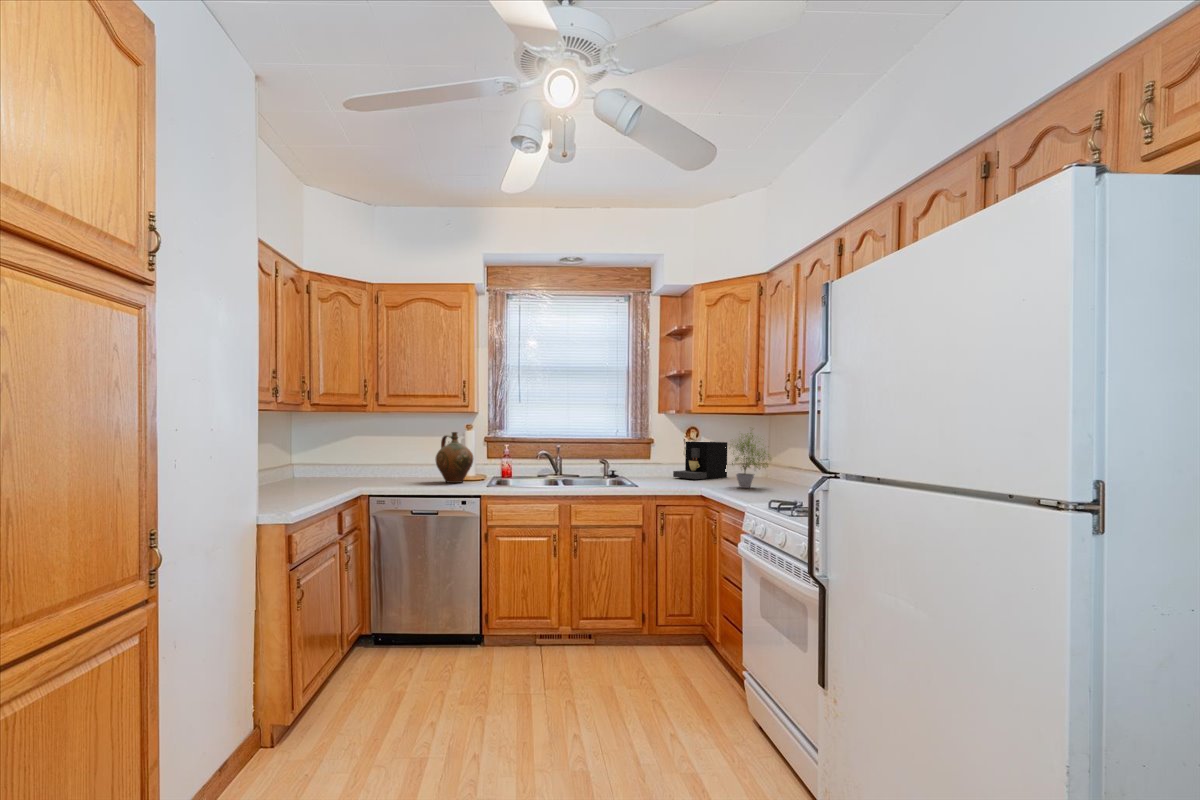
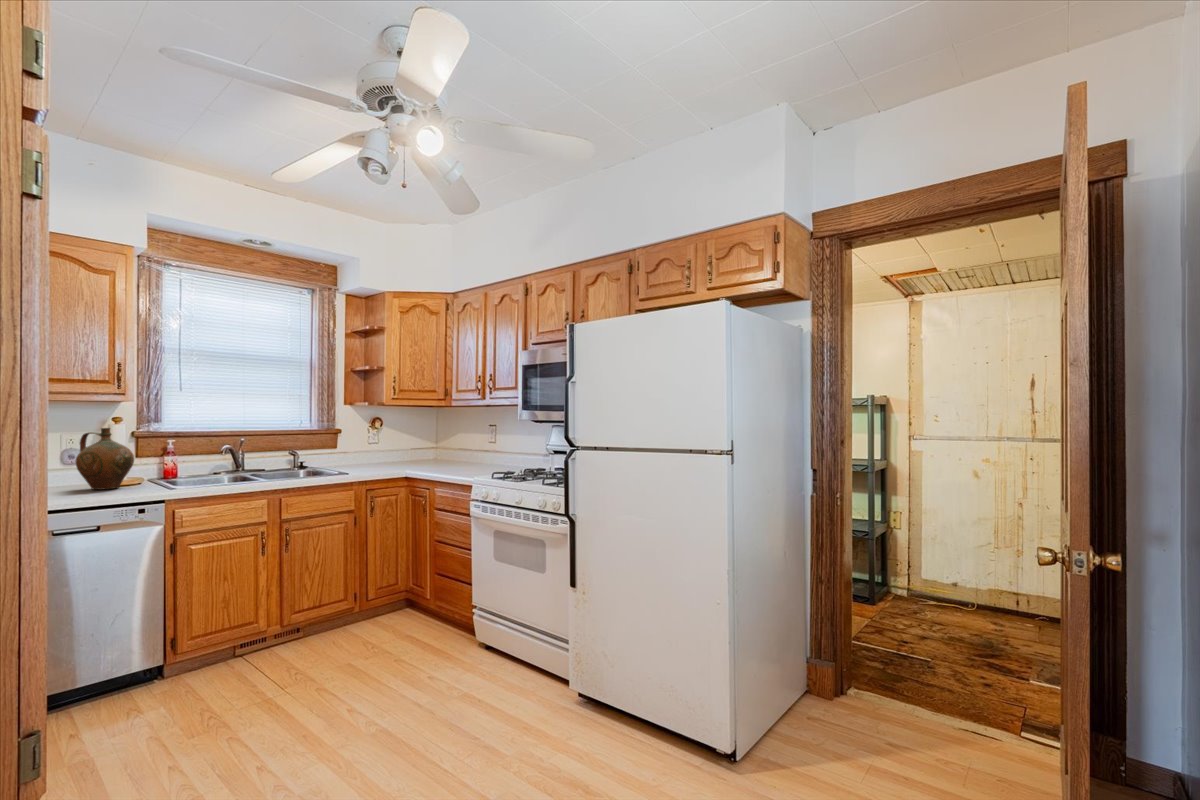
potted plant: present [732,433,769,488] -> none [425,416,468,468]
coffee maker: present [673,442,727,479] -> none [363,431,410,465]

